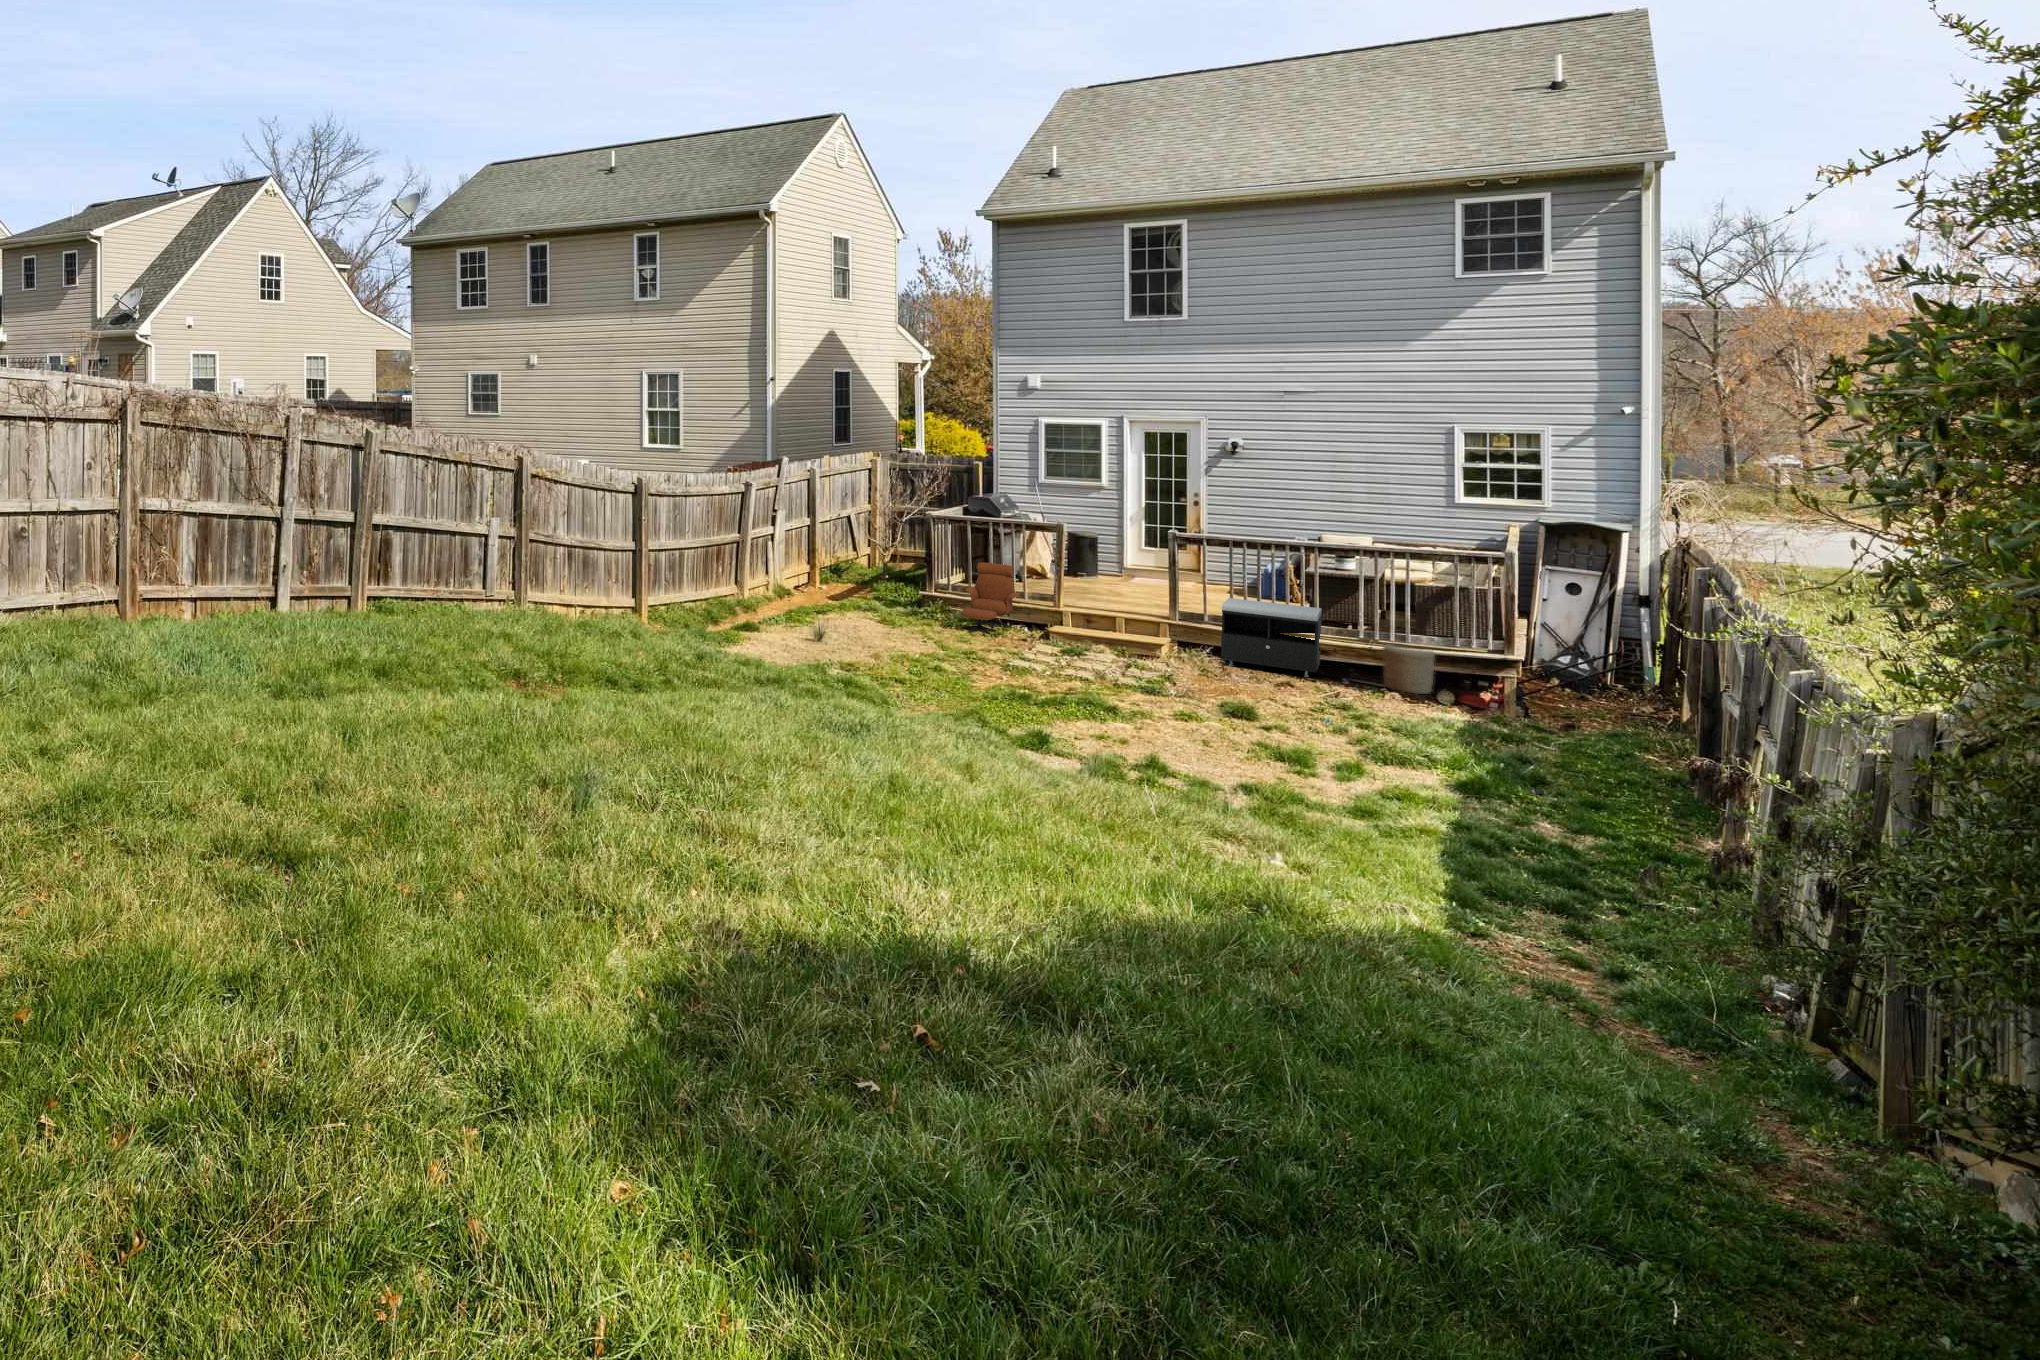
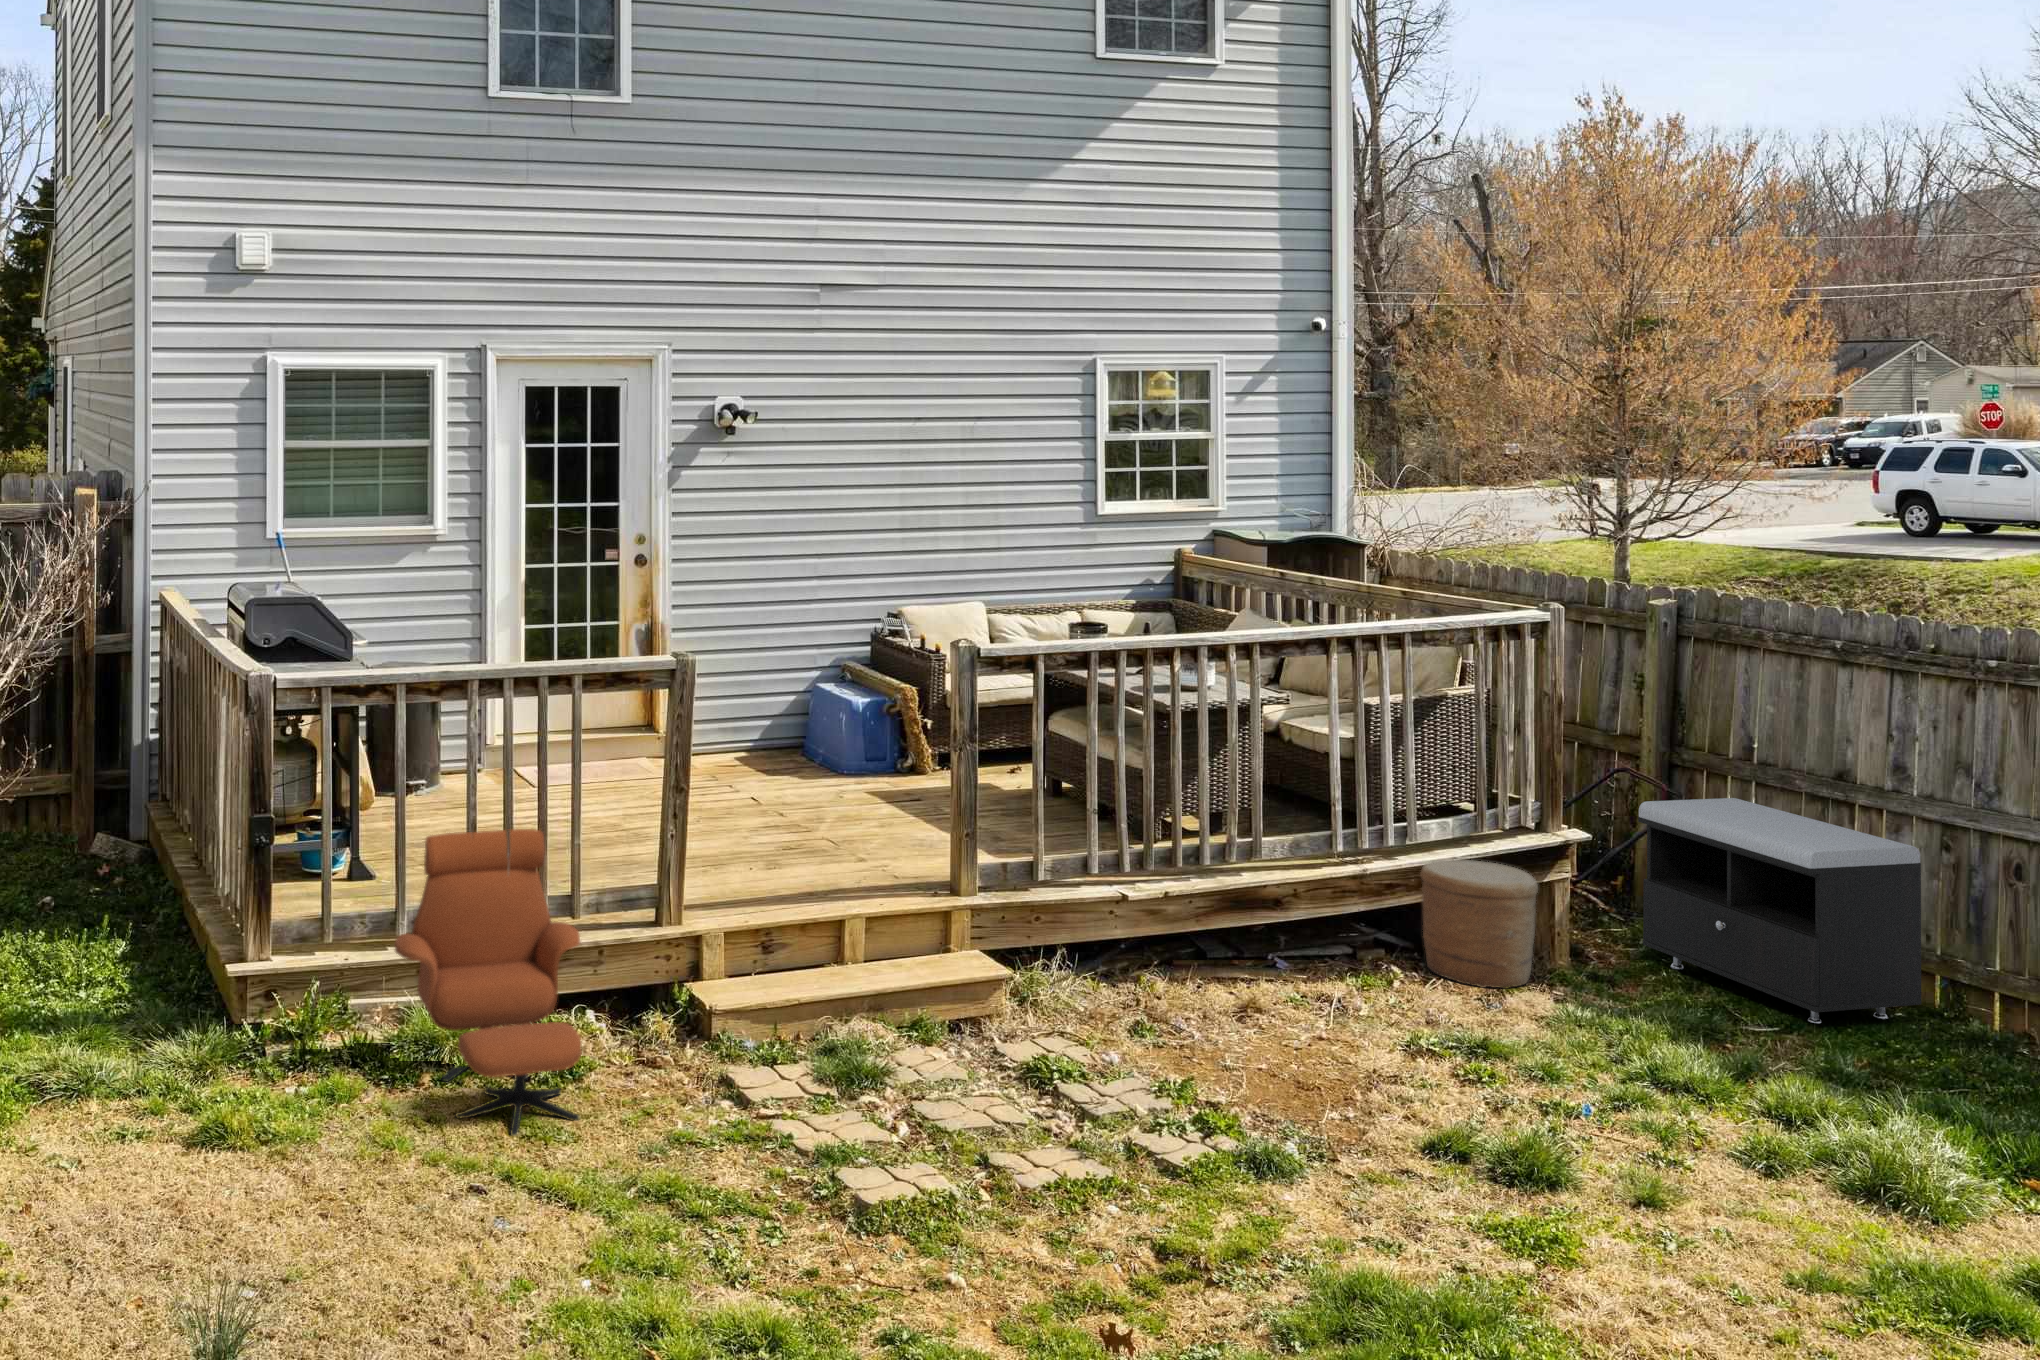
storage bench: present [1221,598,1322,677] -> present [1638,798,1921,1023]

